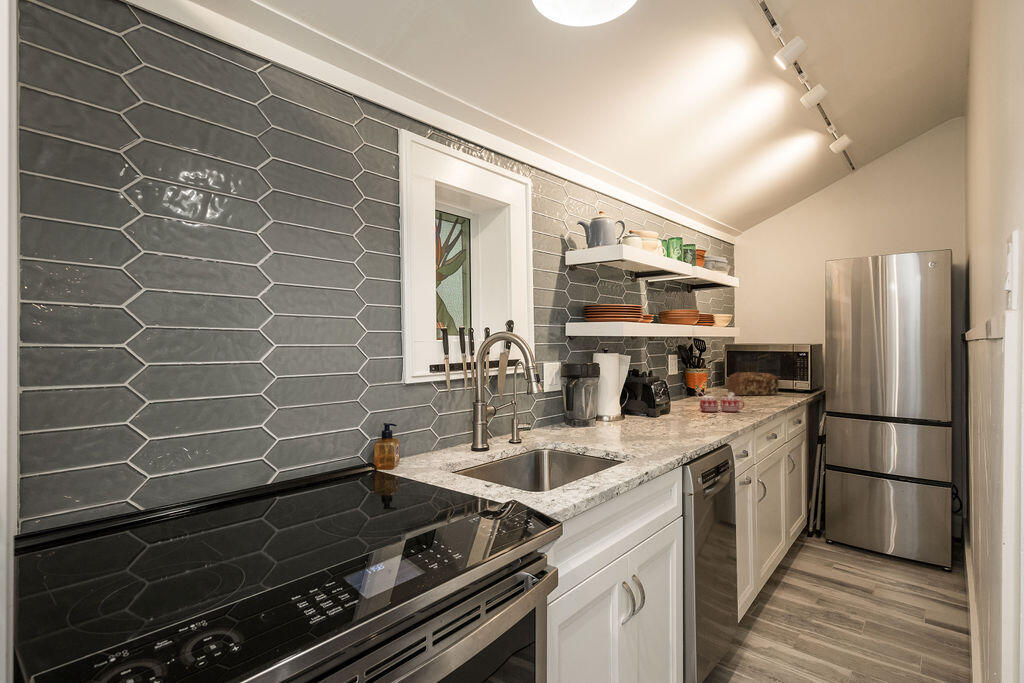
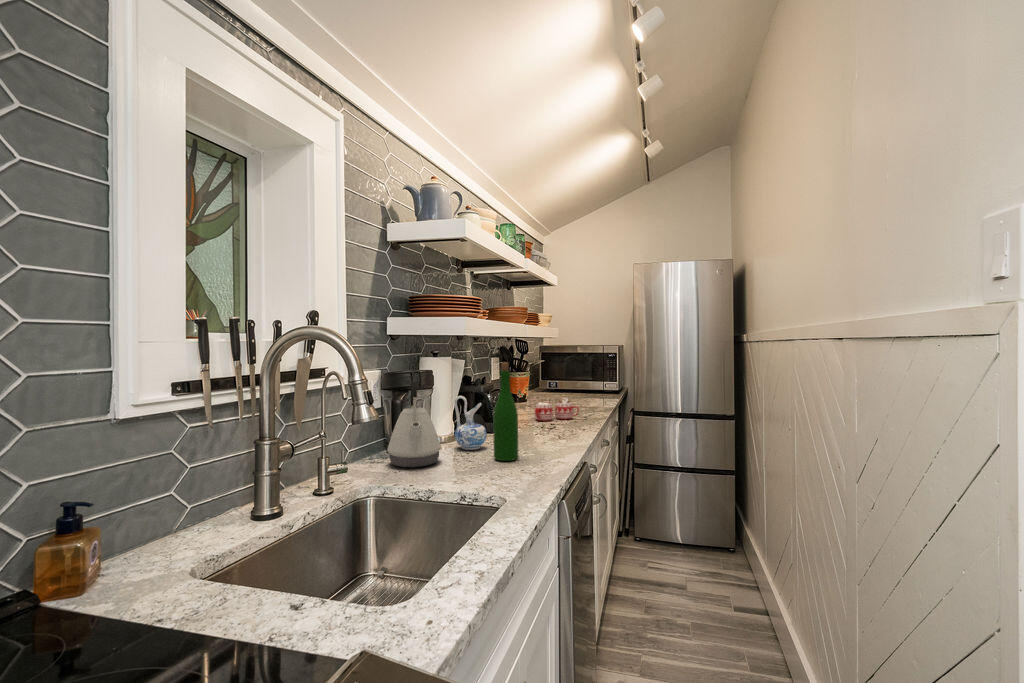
wine bottle: none [643,358,664,436] -> present [493,362,518,461]
kettle: none [562,370,601,435] -> present [387,380,441,468]
bread loaf: present [727,372,779,396] -> none [546,374,593,399]
ceramic pitcher: none [616,384,642,427] -> present [454,396,486,450]

